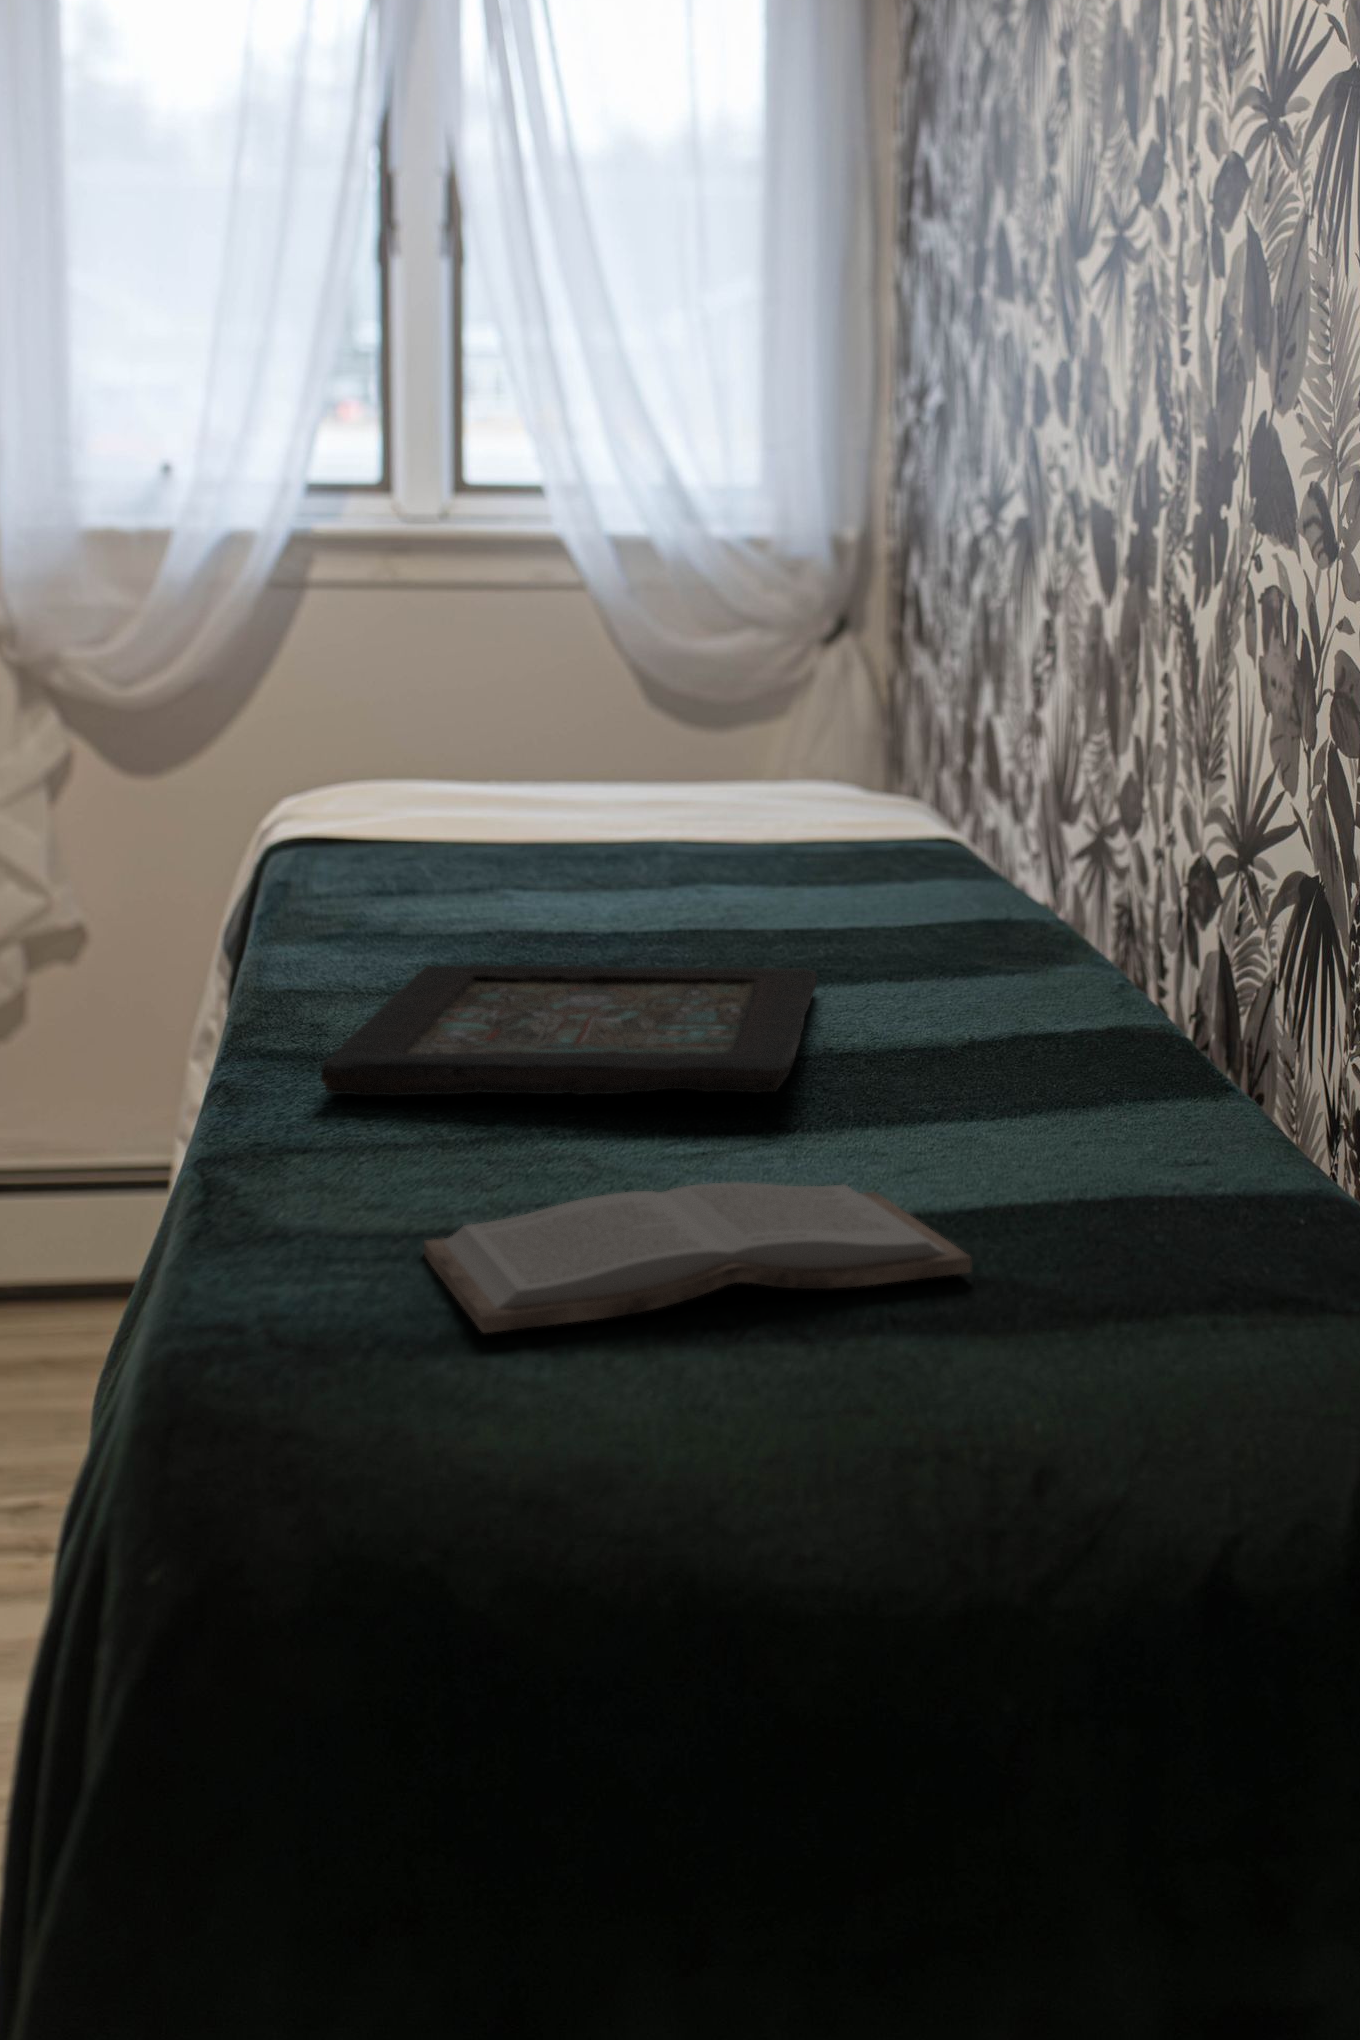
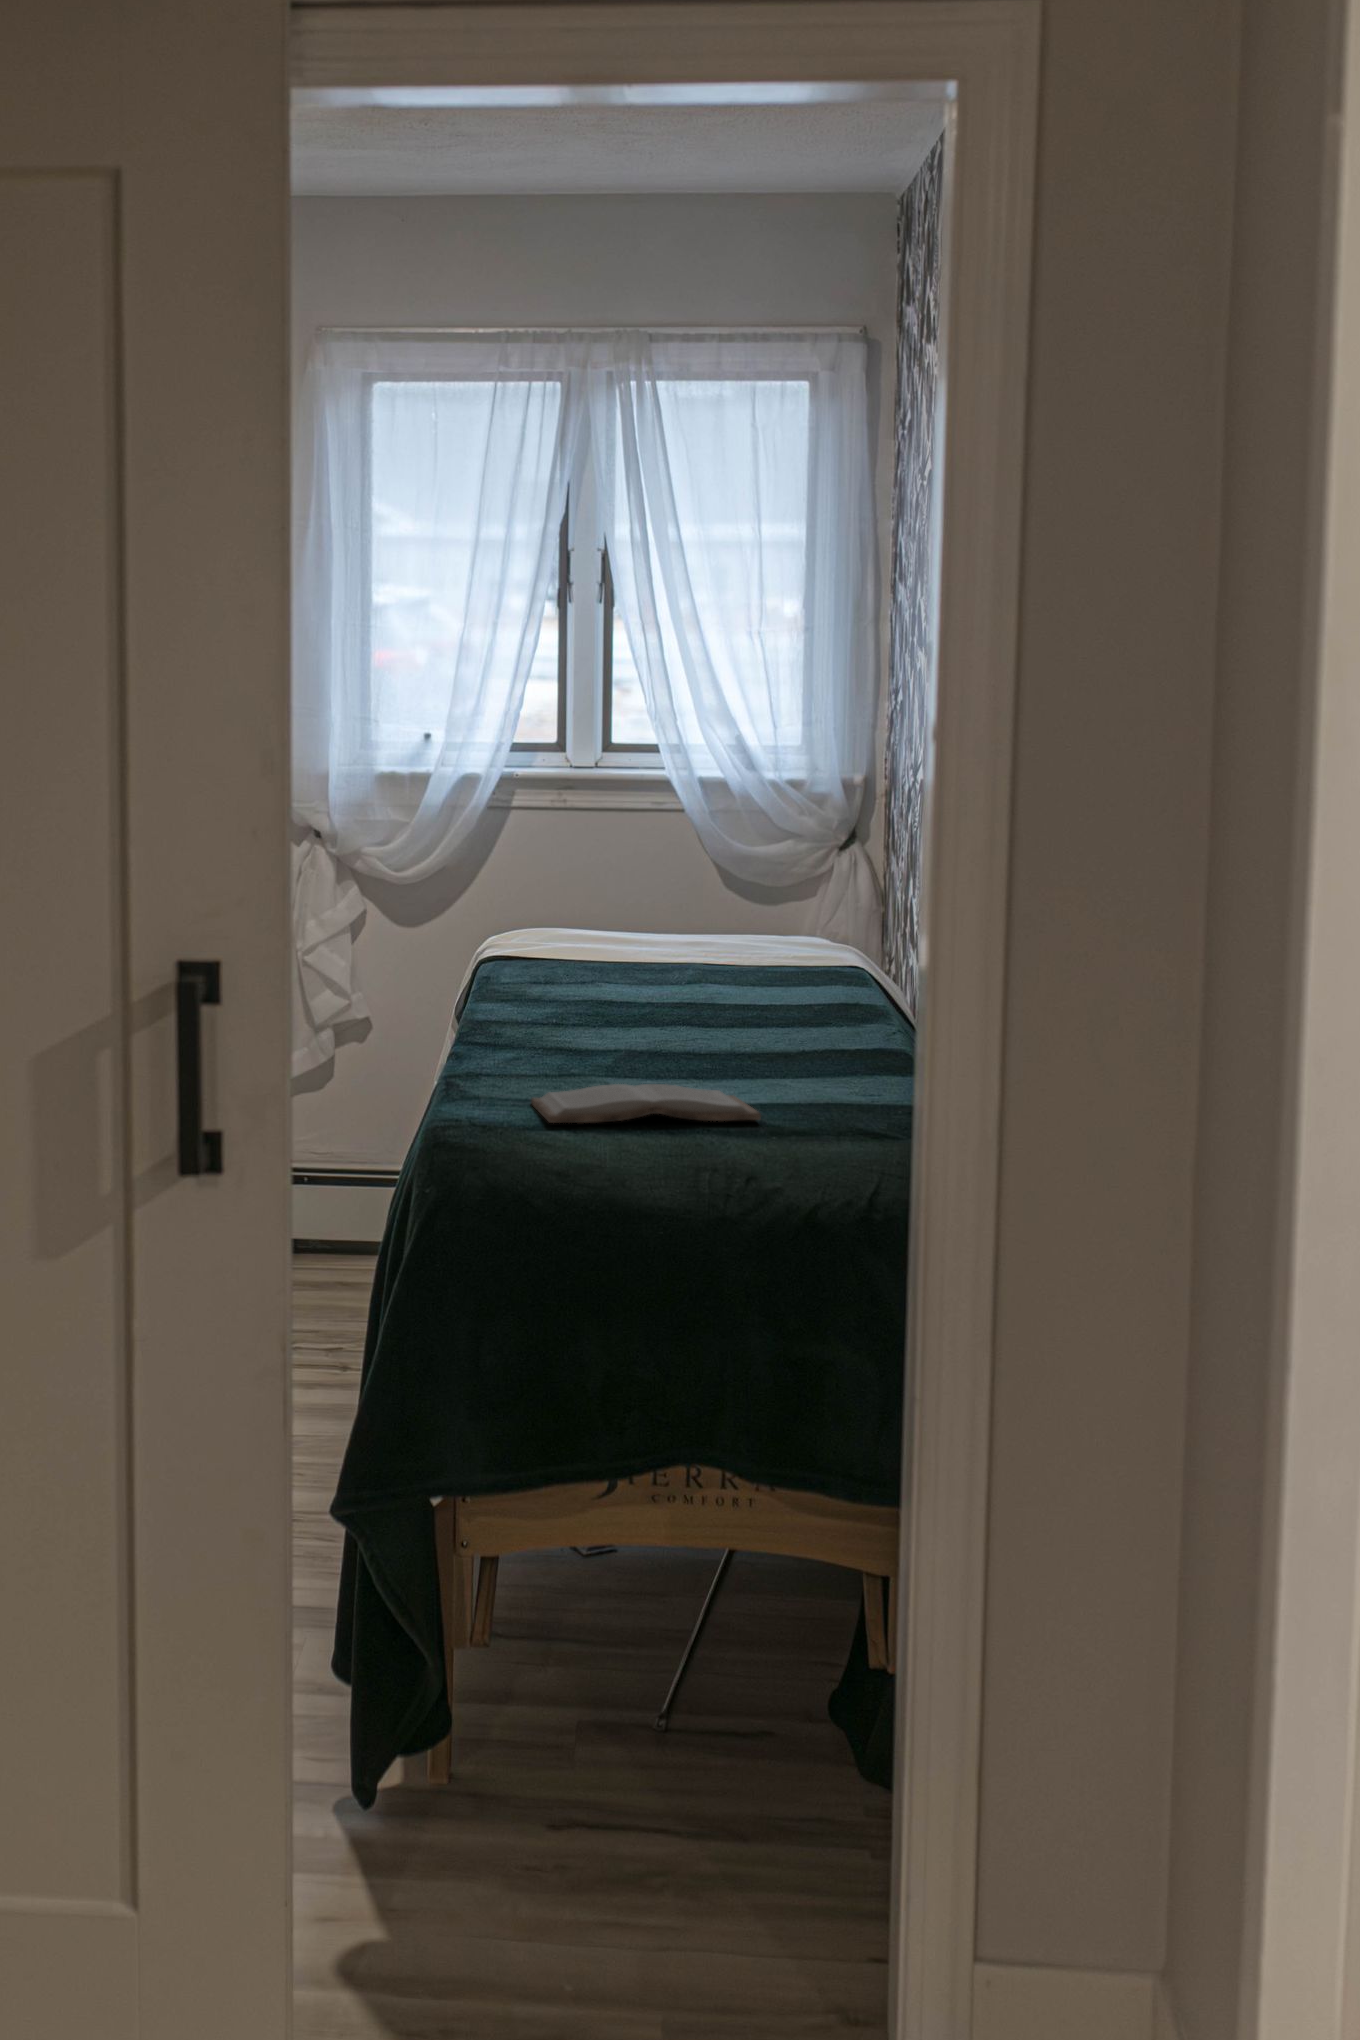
decorative tray: present [321,965,817,1096] -> none [495,1009,750,1060]

